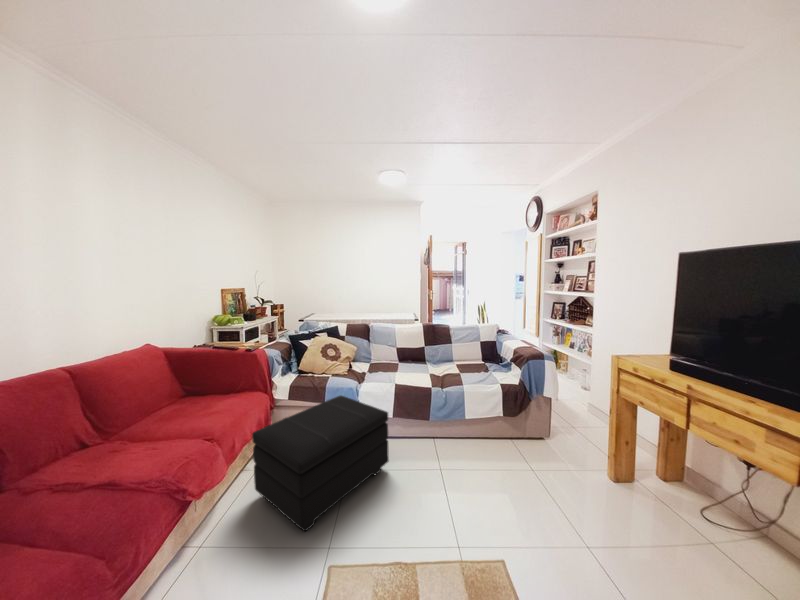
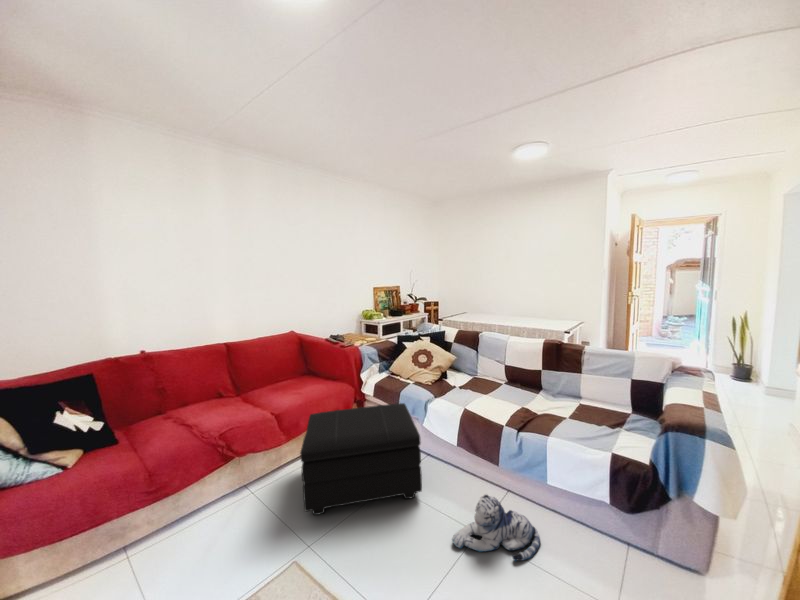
plush toy: none [432,435,477,482] -> present [452,494,541,561]

